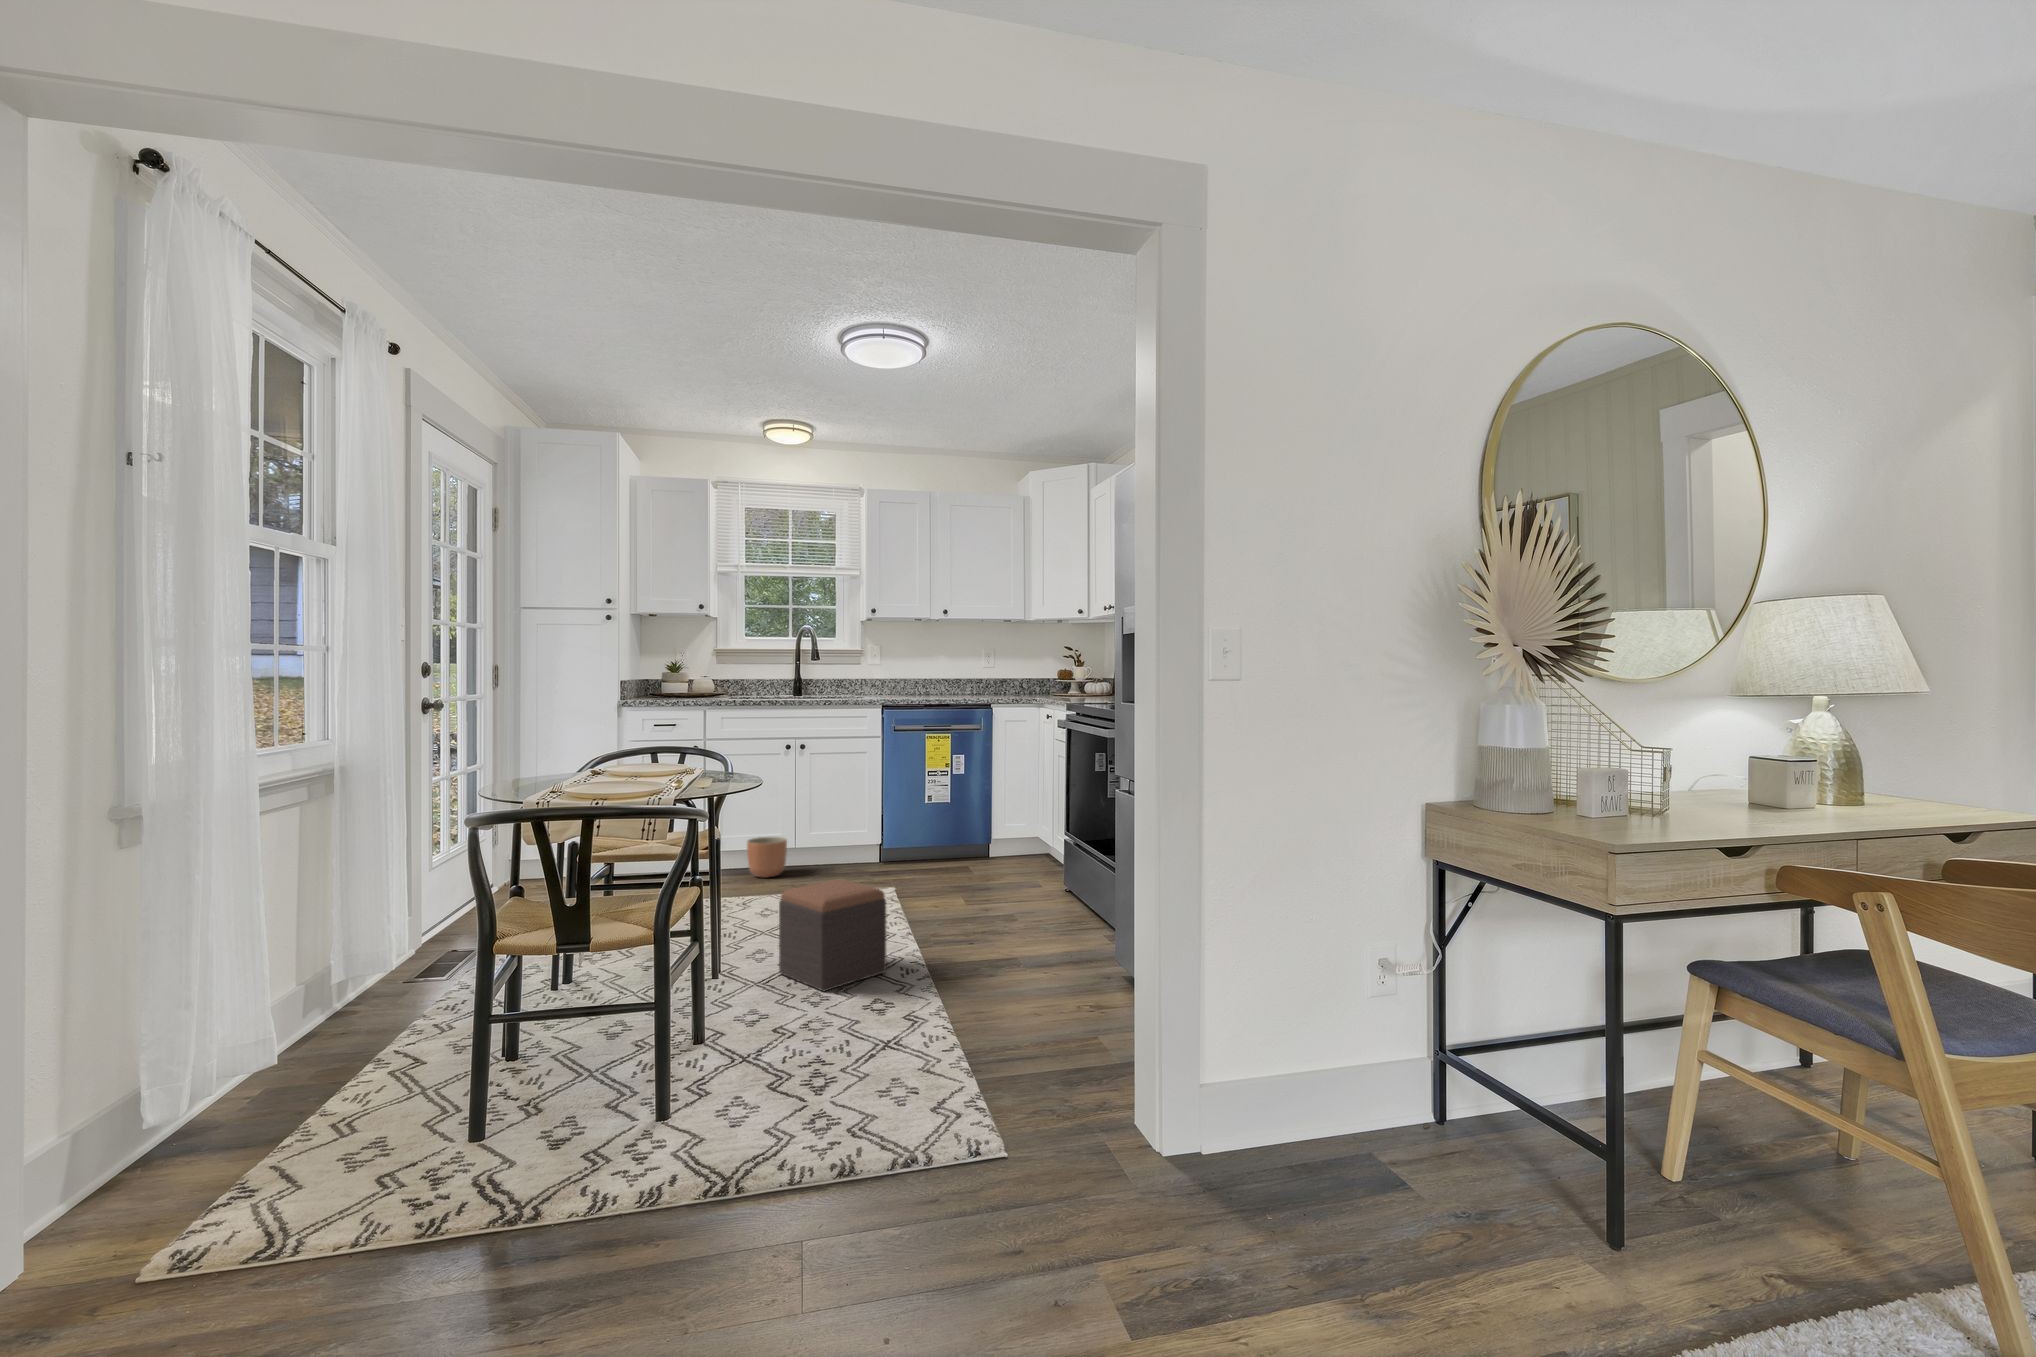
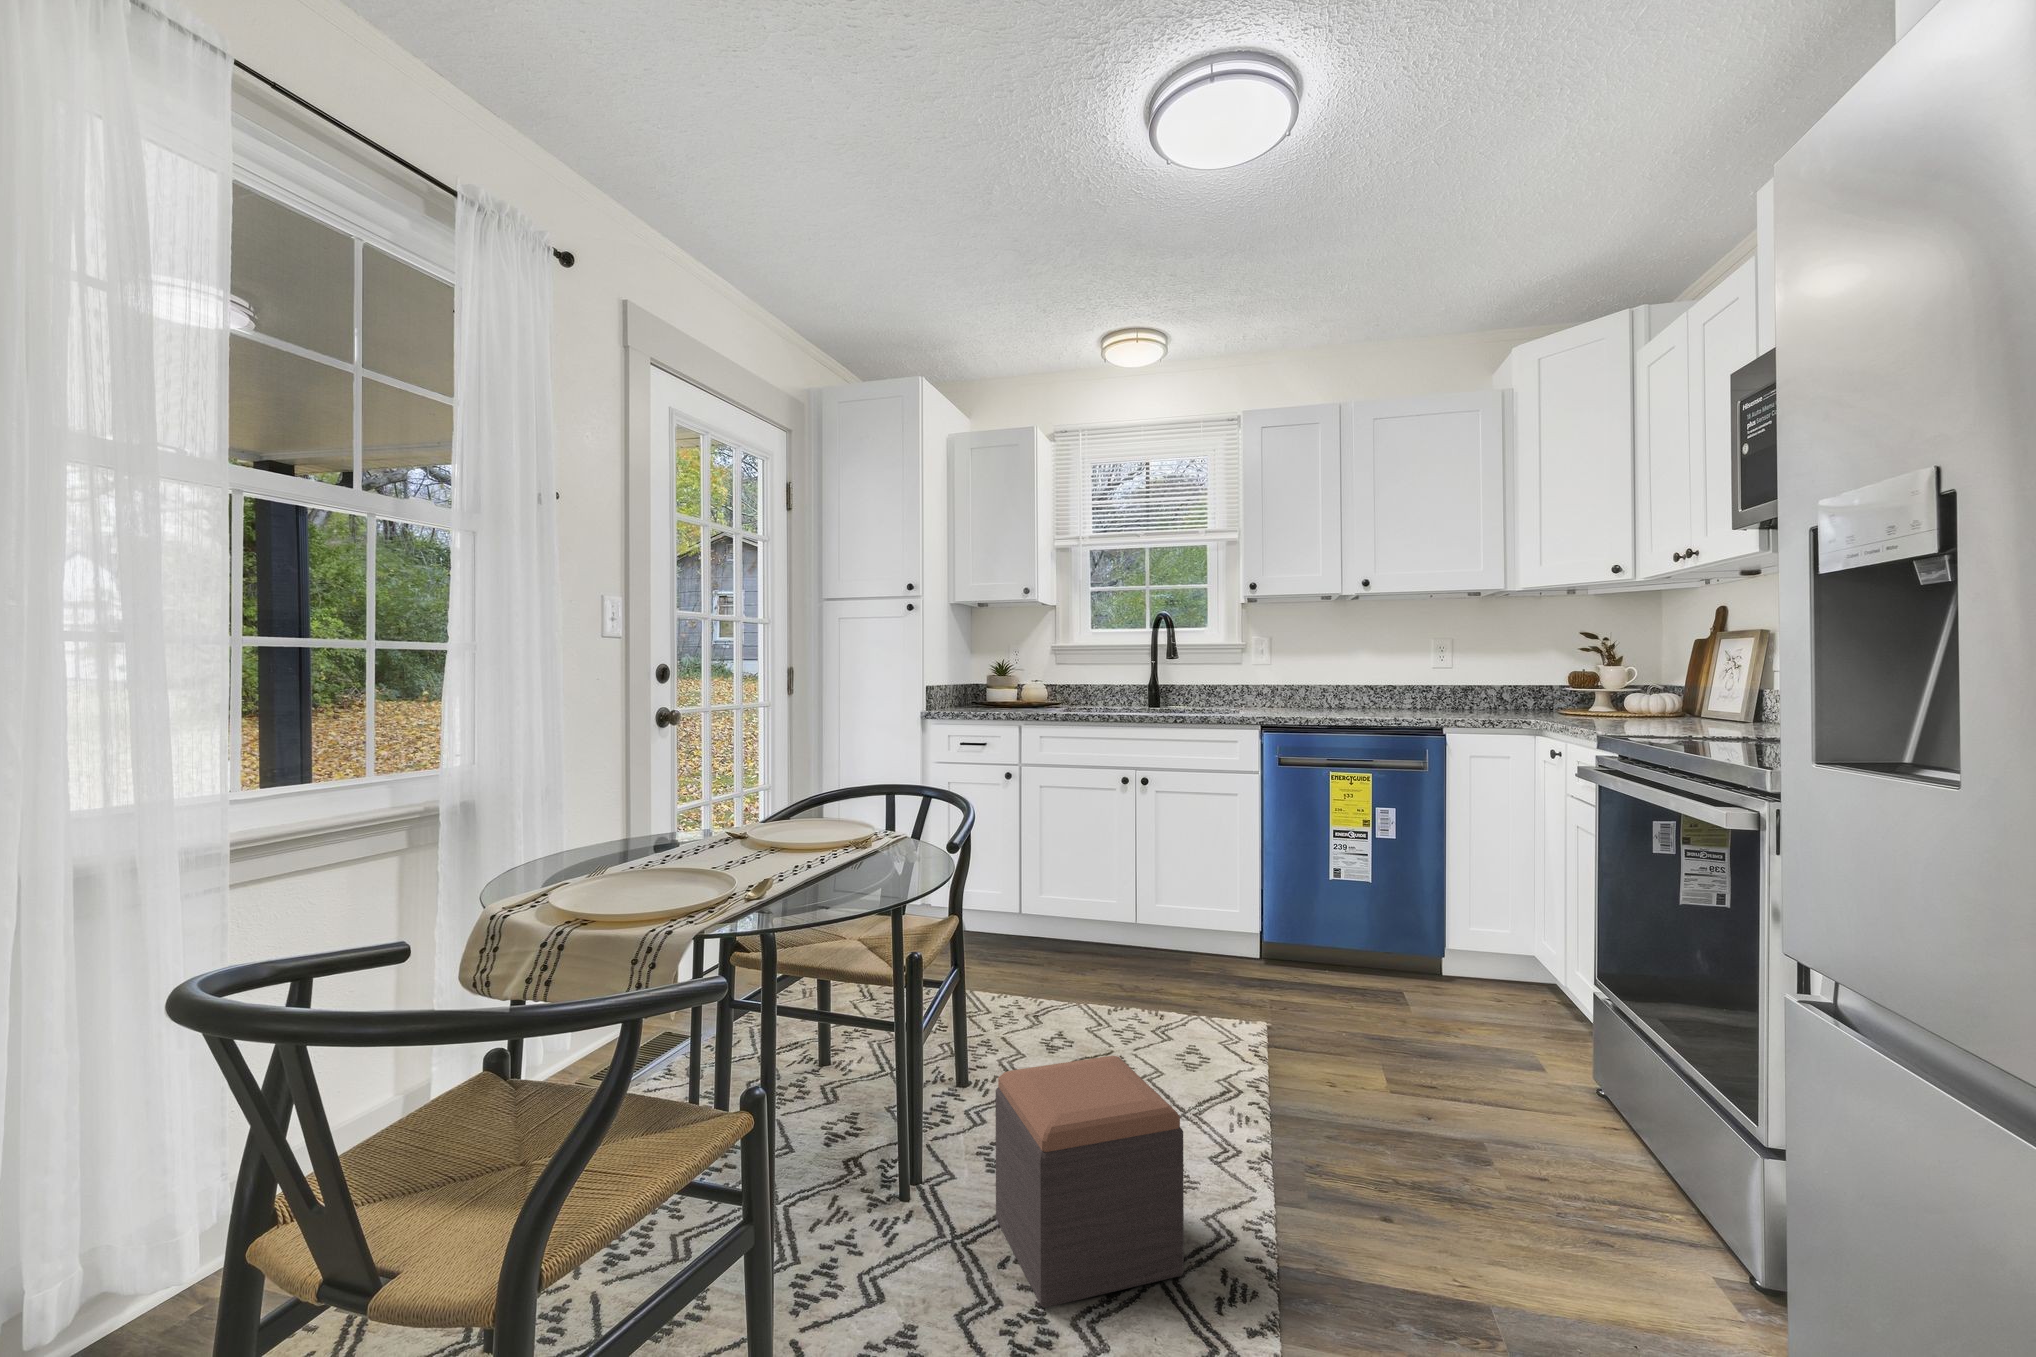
planter: present [747,837,787,877] -> none [1067,904,1121,965]

